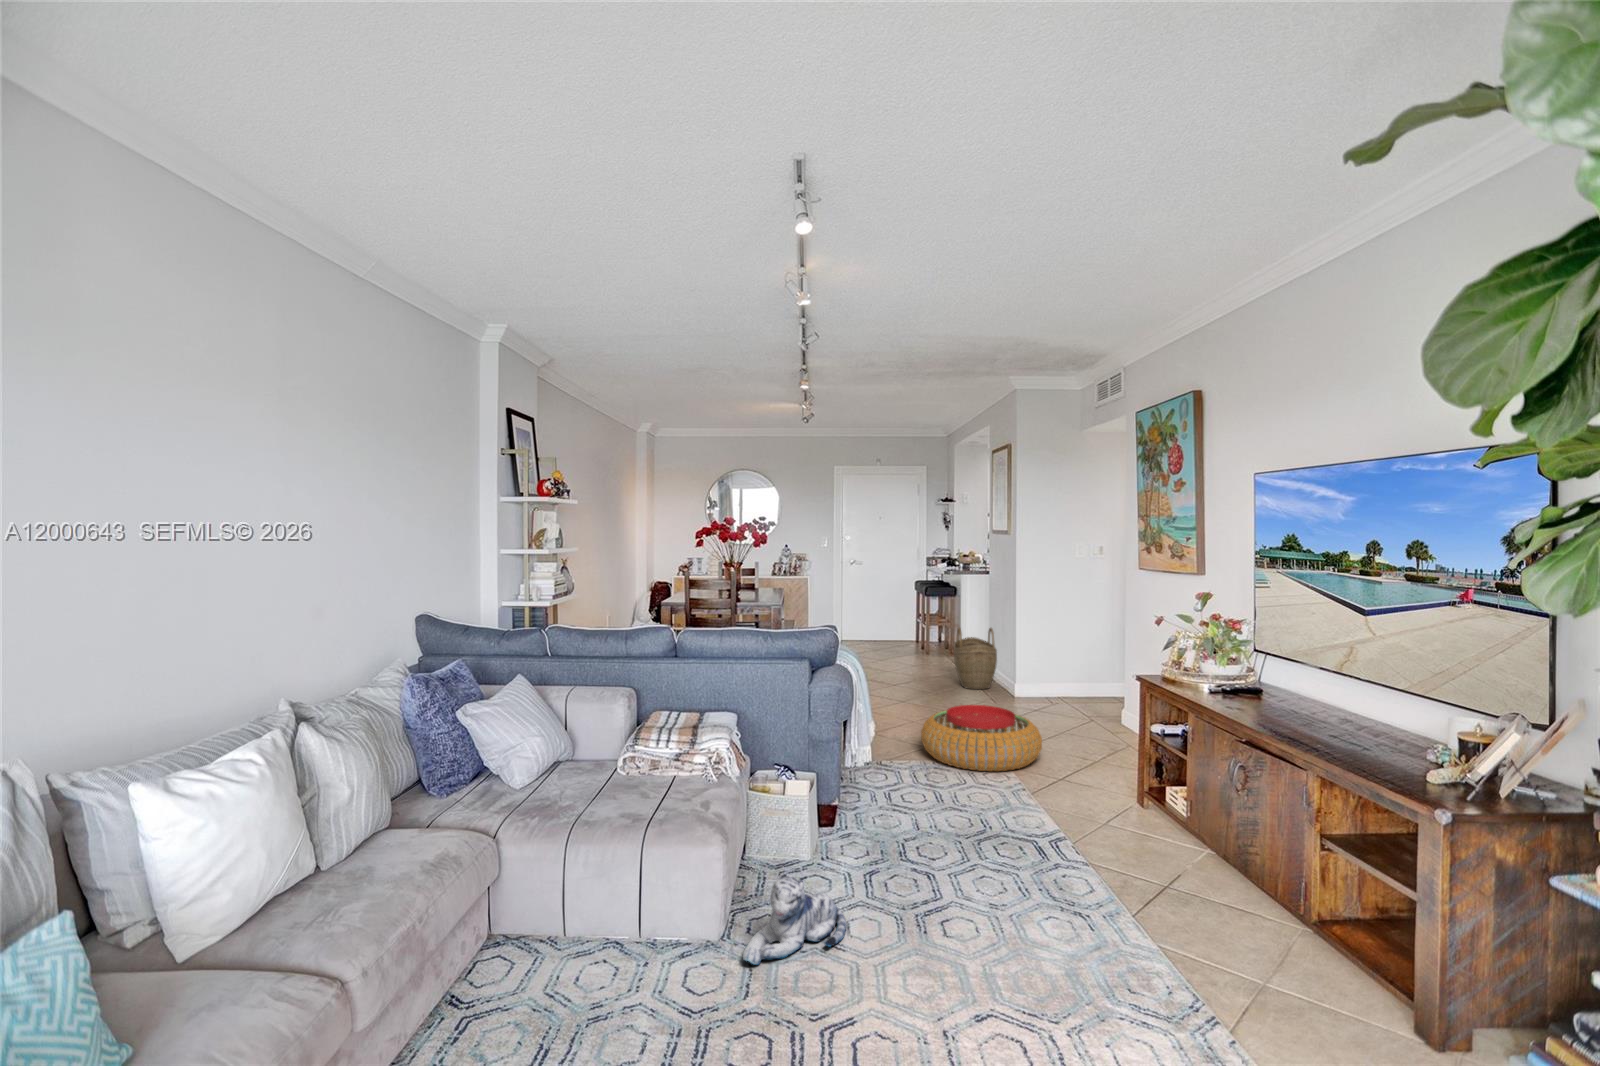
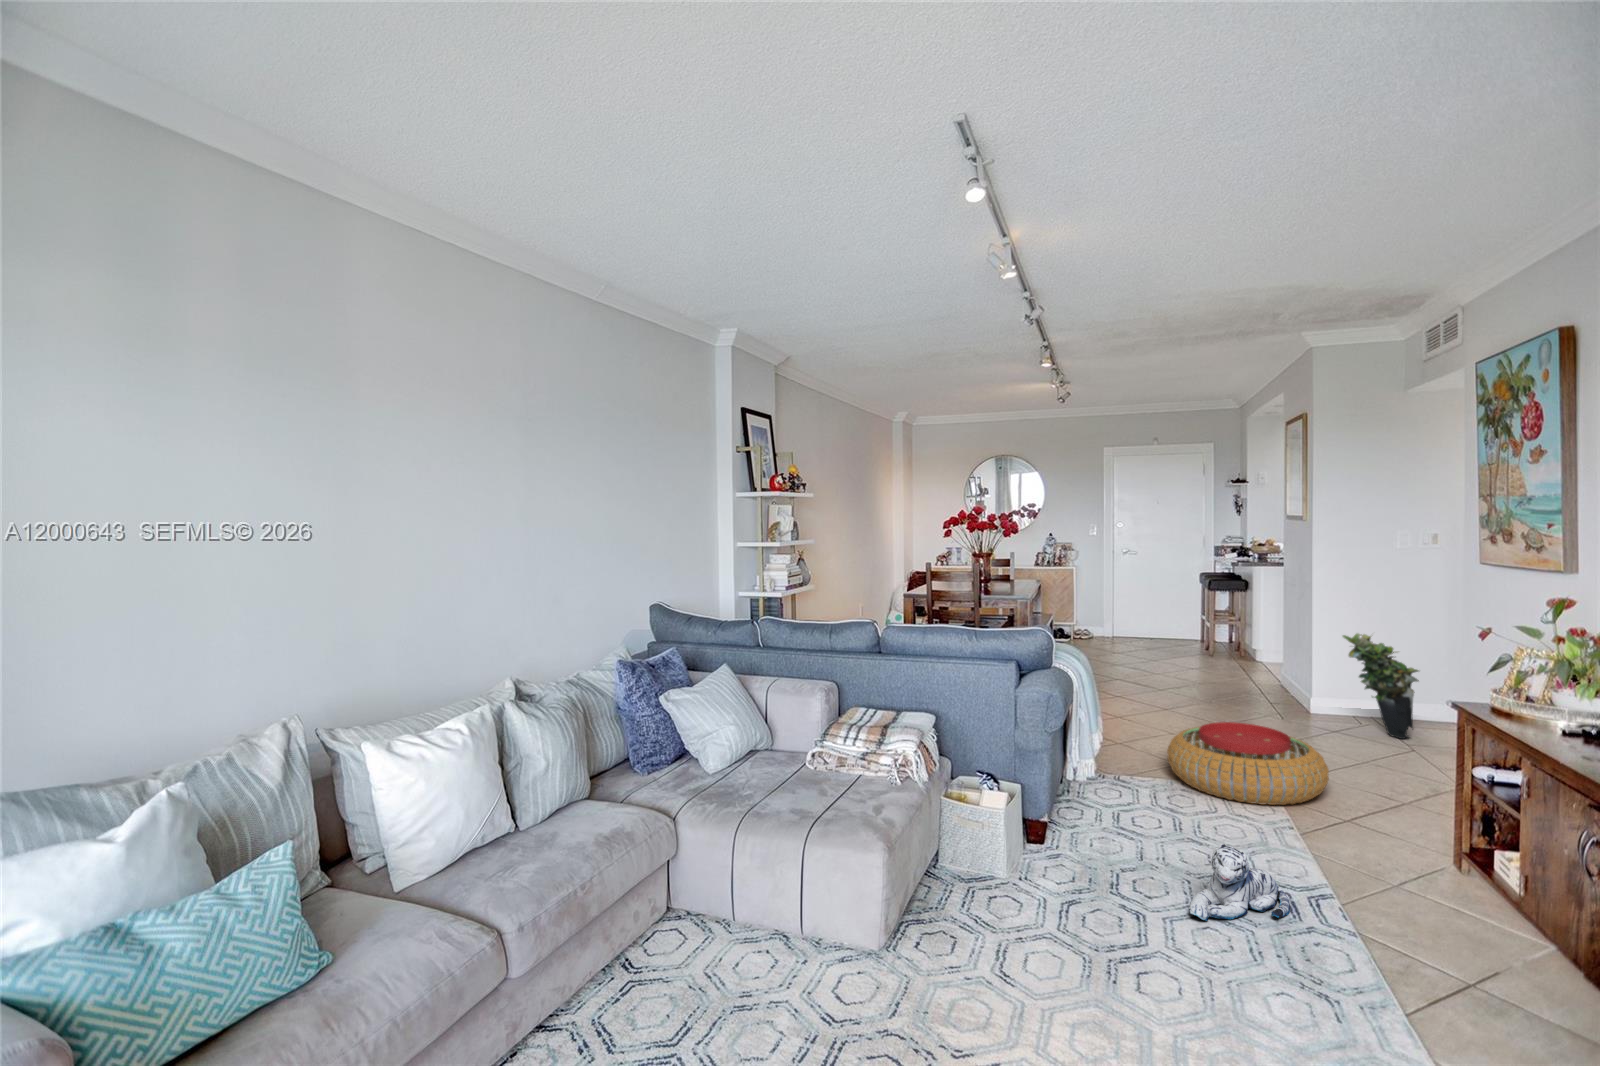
potted plant: none [1037,627,1090,712] -> present [1343,633,1419,739]
woven basket: present [954,628,997,689] -> none [1233,628,1291,702]
plush toy: present [743,874,846,965] -> present [1189,844,1290,921]

